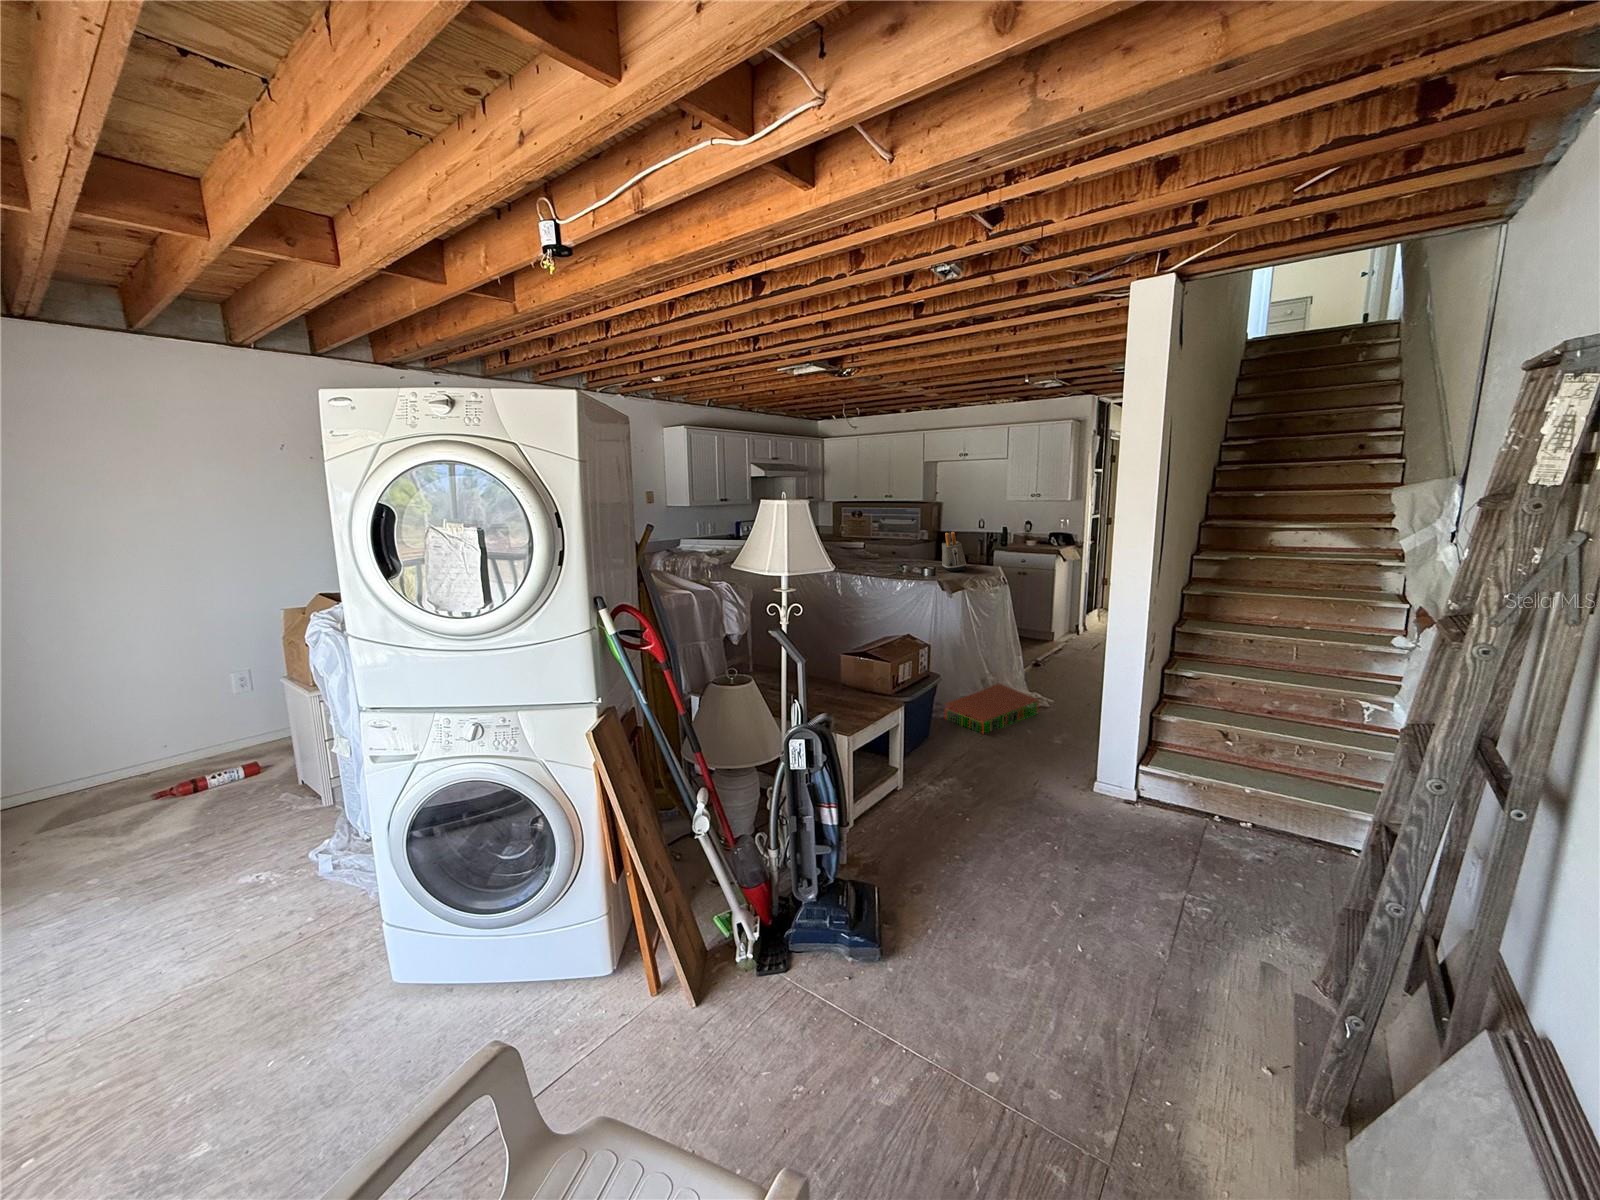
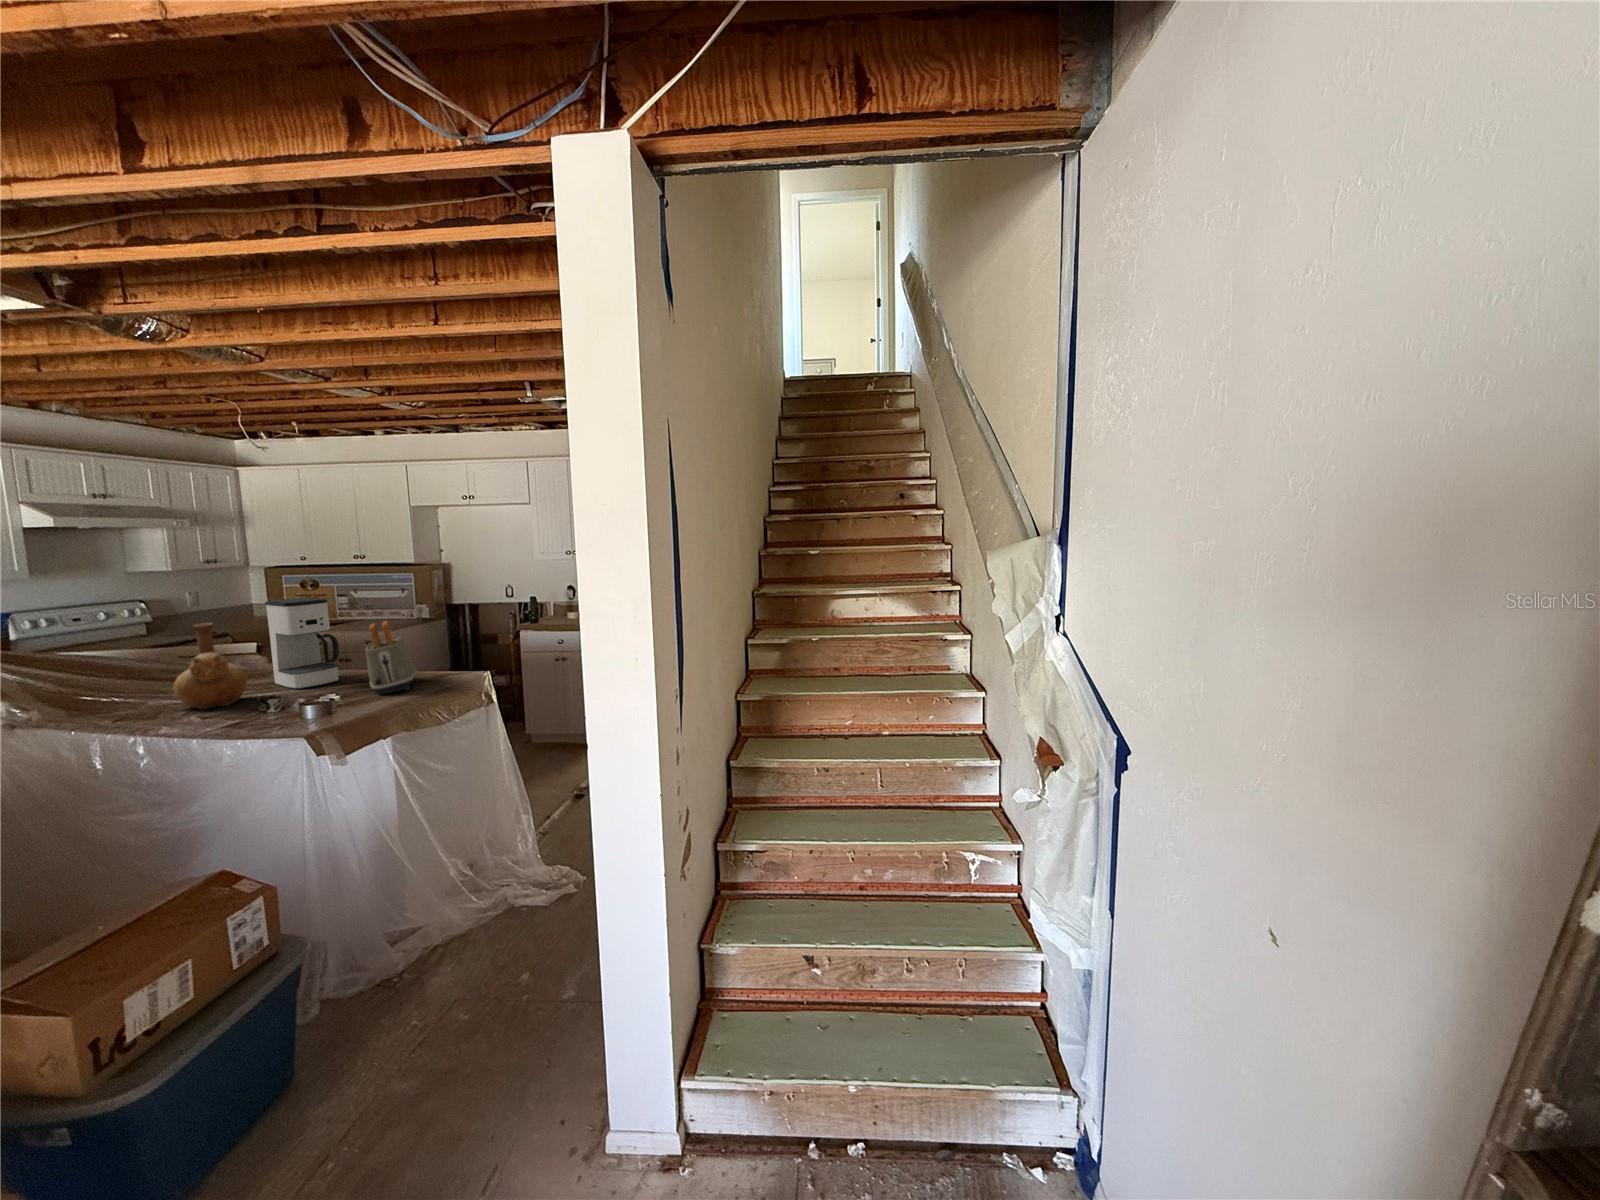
coffee maker: none [892,517,922,566] -> present [265,597,339,689]
vase: none [863,527,890,569] -> present [173,623,248,709]
storage bin: present [945,684,1039,734] -> none [350,878,554,1033]

